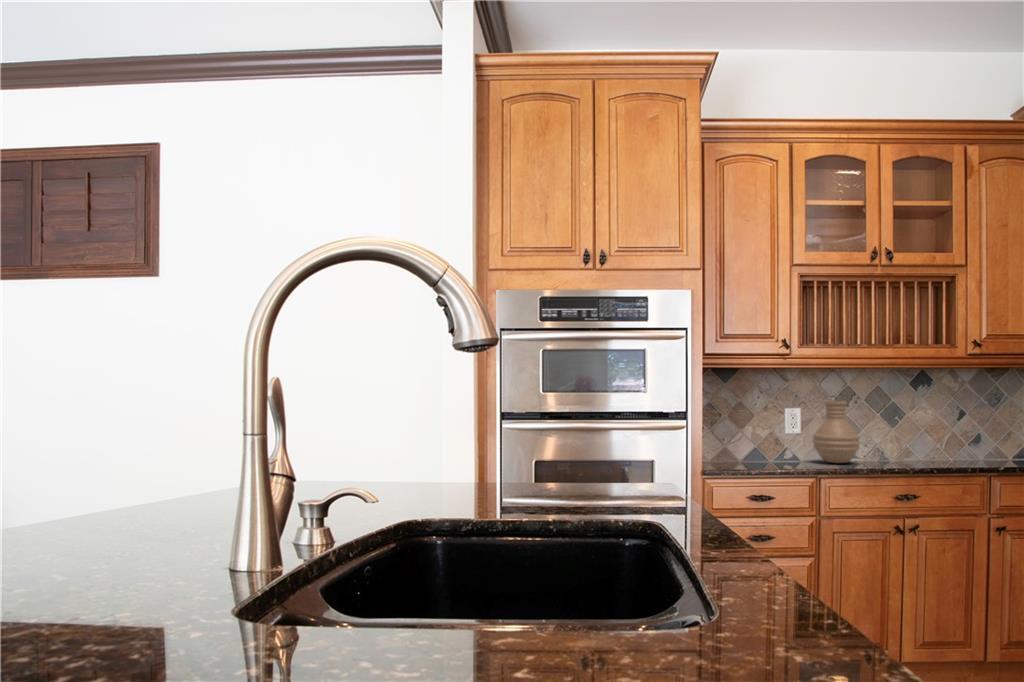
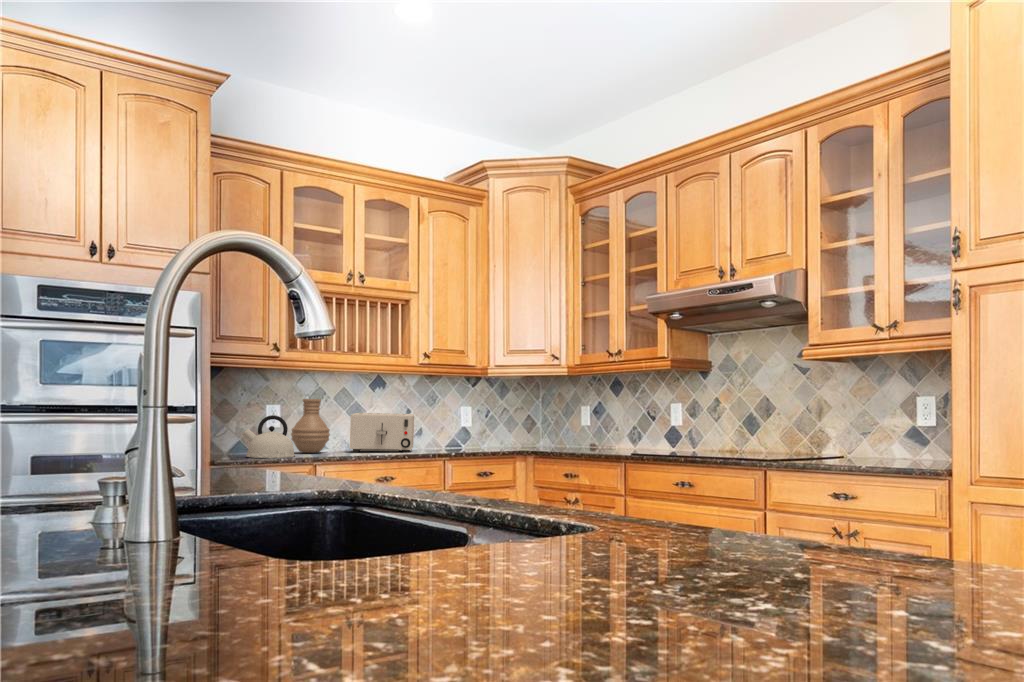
toaster: none [886,417,975,470] -> present [350,413,414,452]
kettle: none [755,422,817,472] -> present [242,415,295,458]

